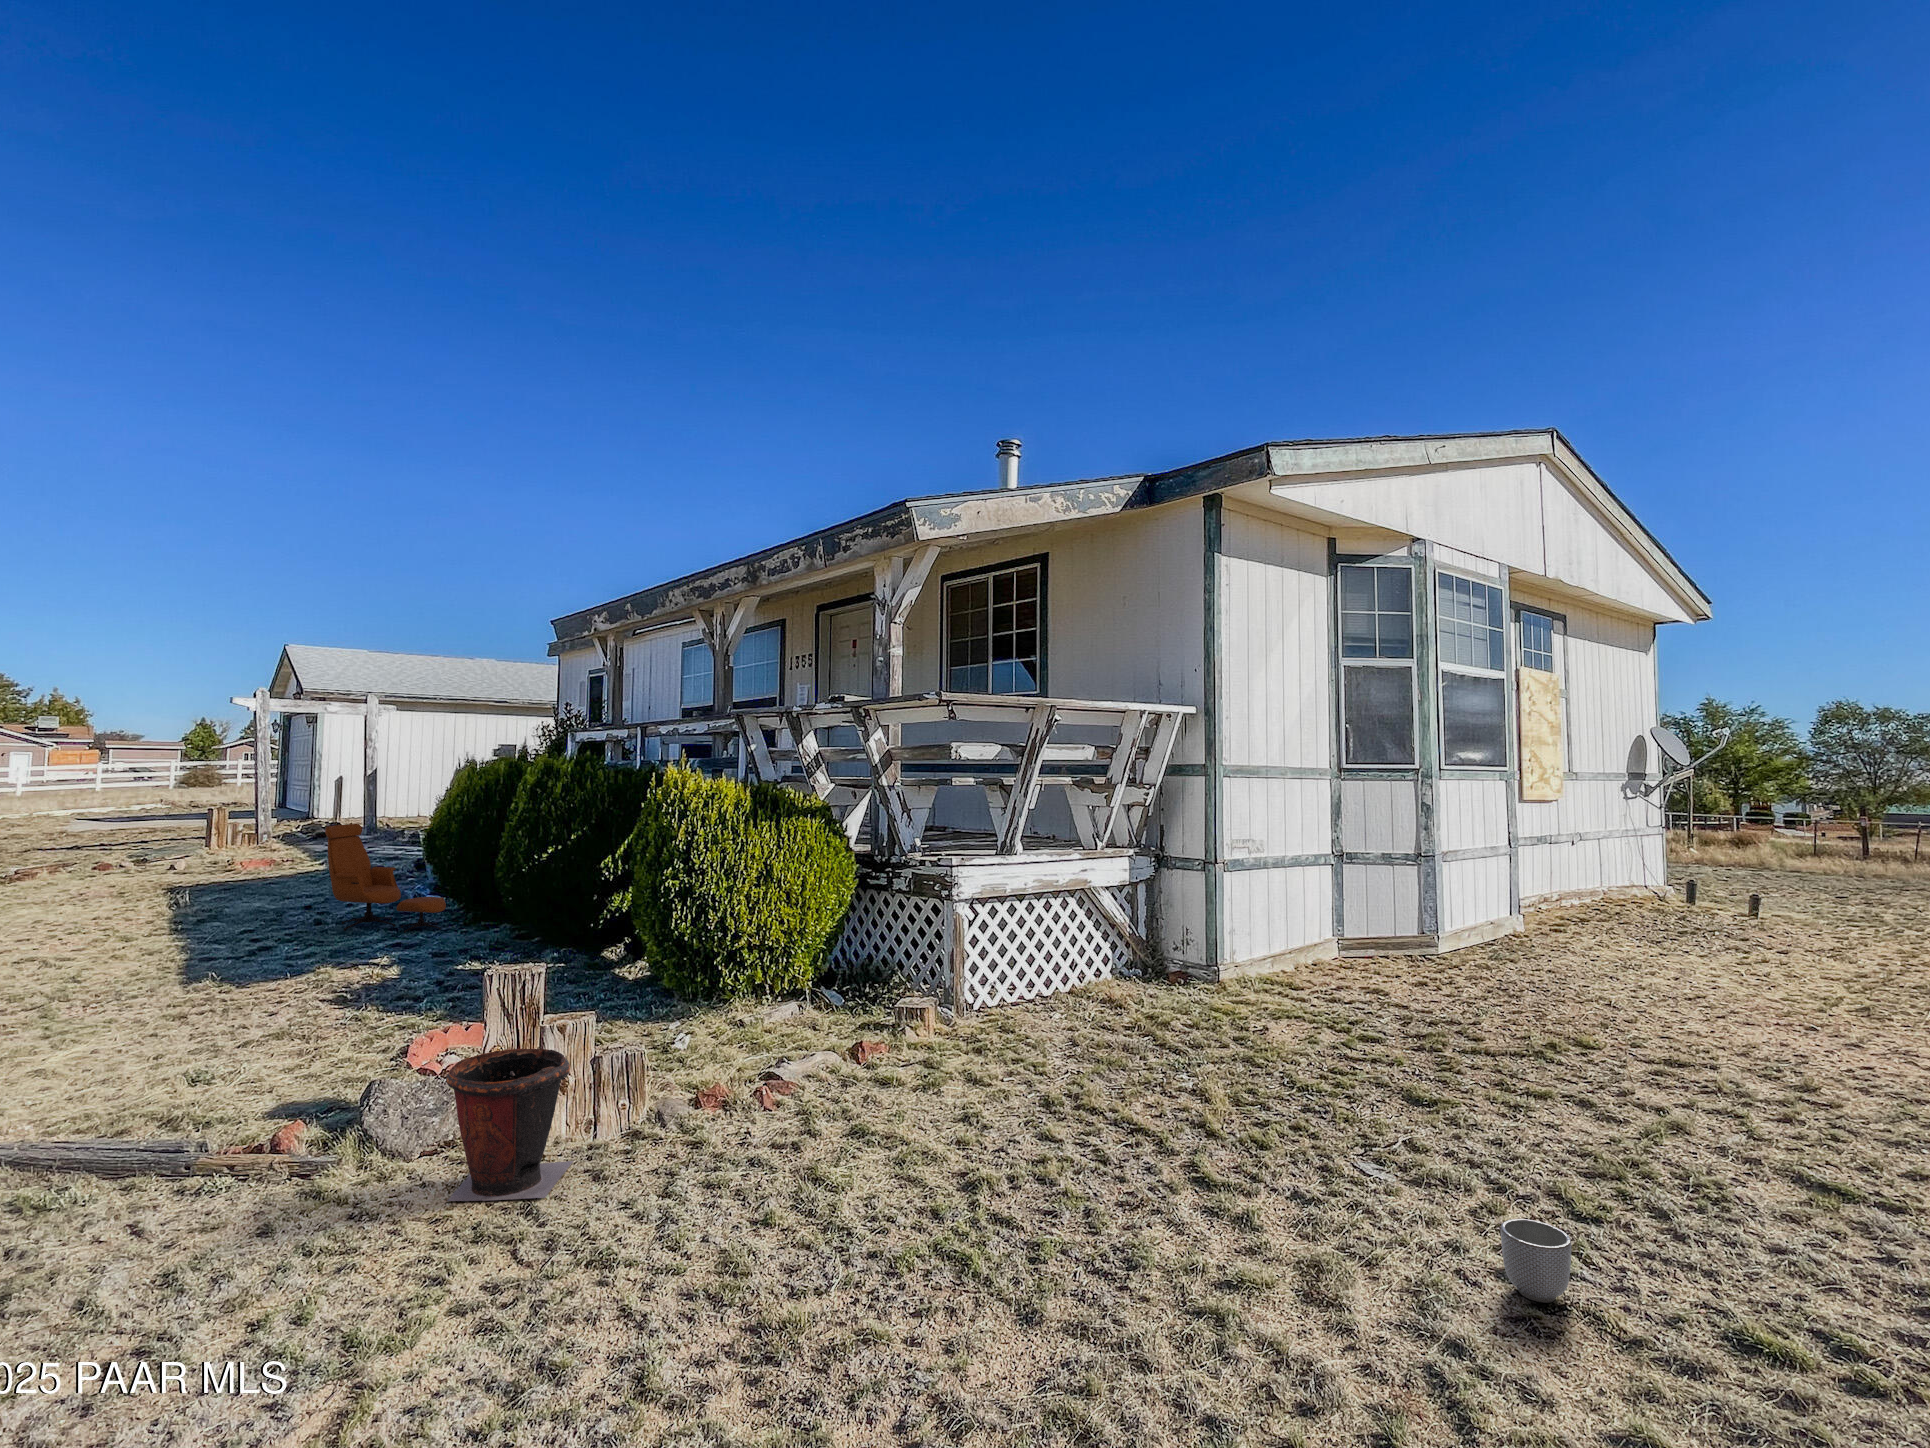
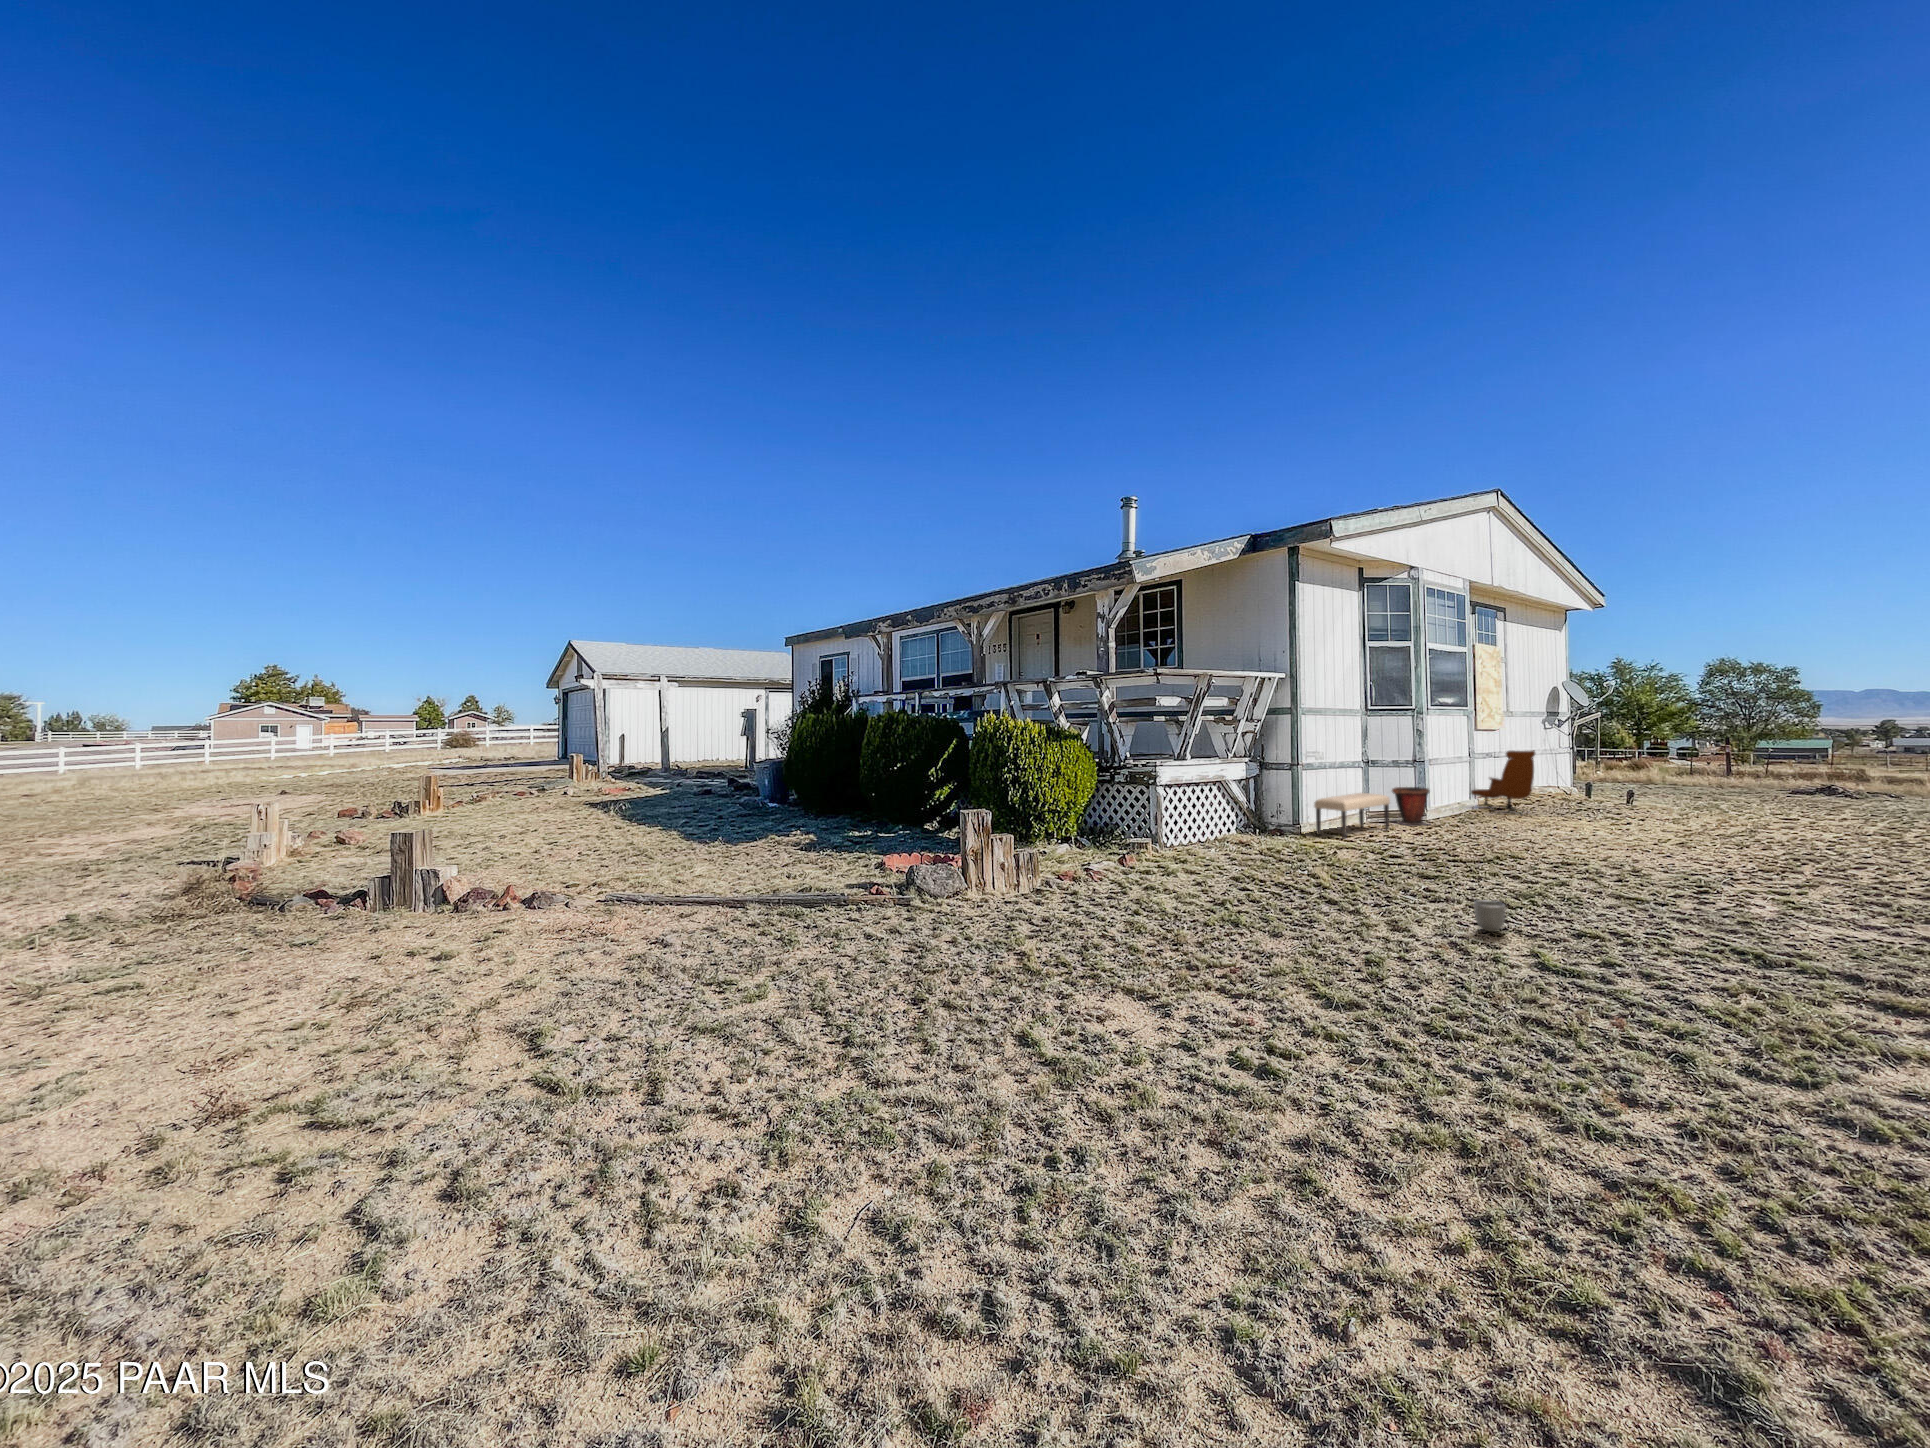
lounge chair: present [325,824,446,933] -> present [1471,750,1535,815]
bench: none [1244,909,1373,993] -> present [1314,793,1390,838]
trash can: present [446,1049,573,1201] -> present [1392,787,1430,825]

